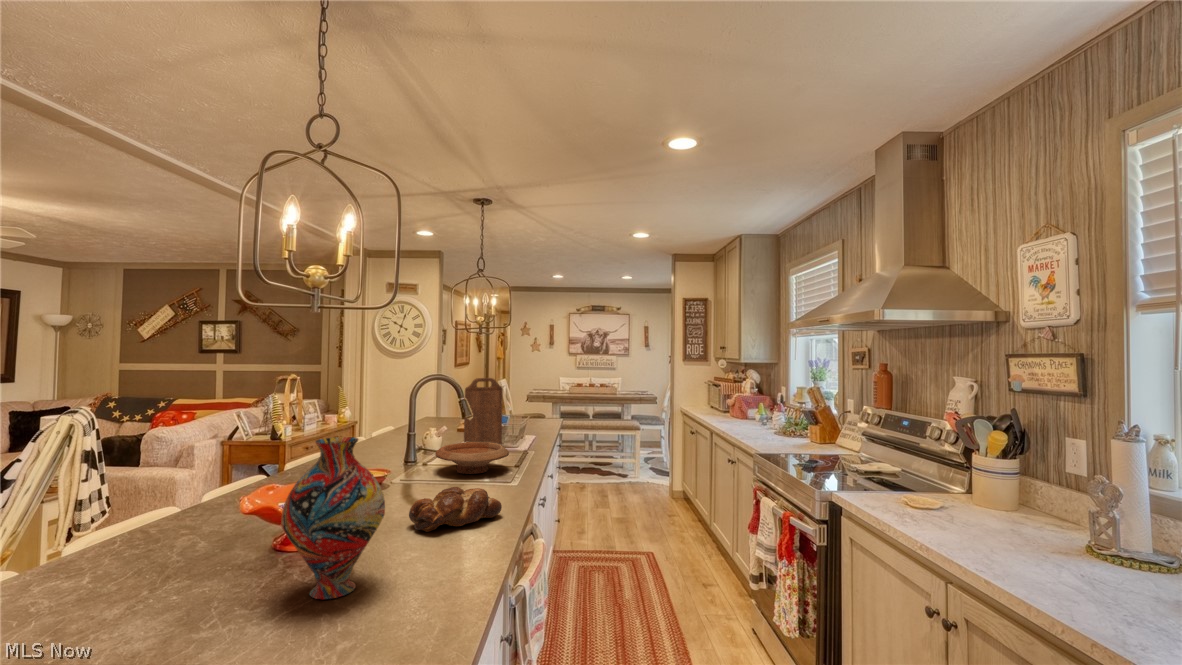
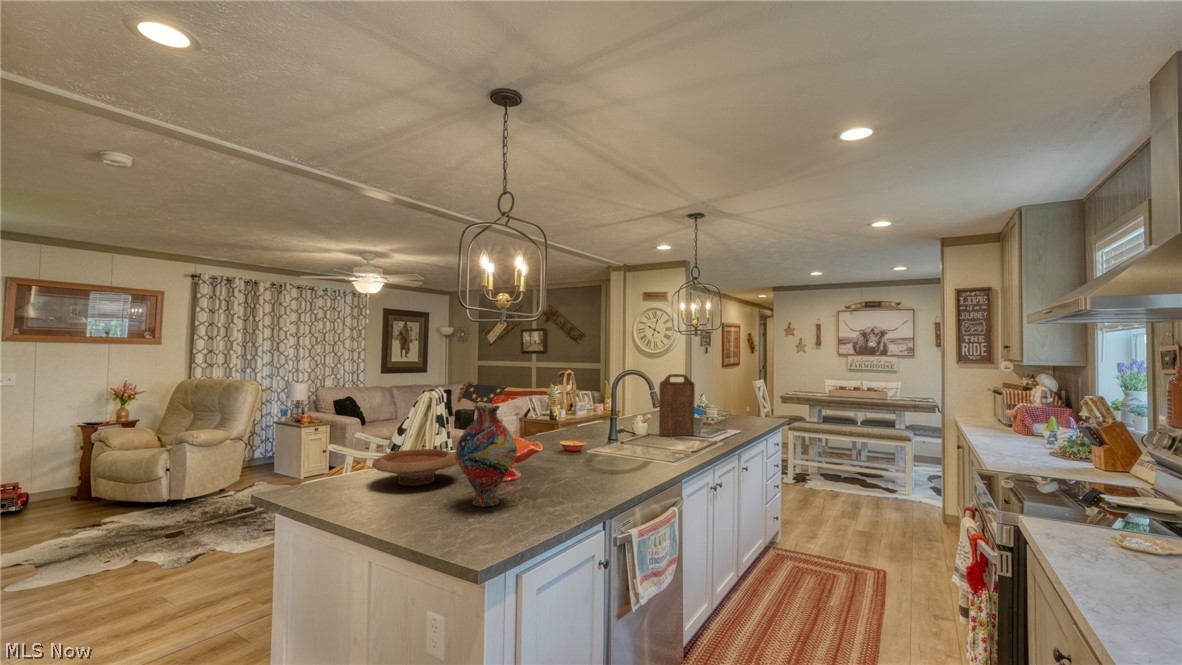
wooden bowl: present [435,442,509,474] -> present [373,449,457,486]
bread loaf: present [409,487,502,532] -> none [562,454,632,483]

